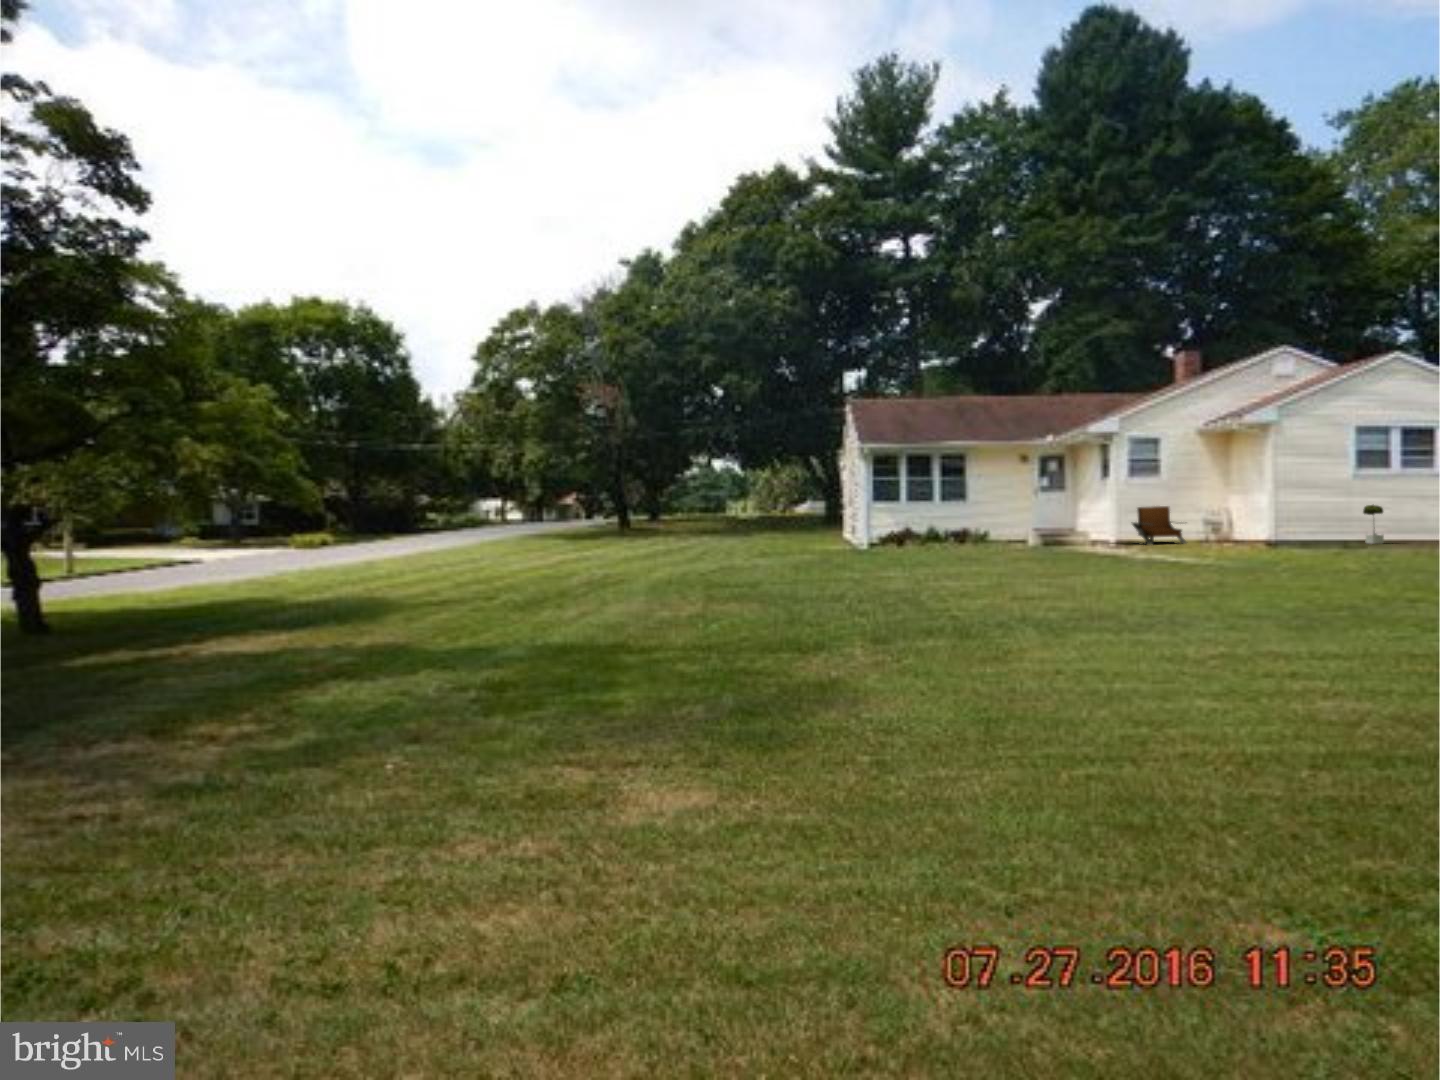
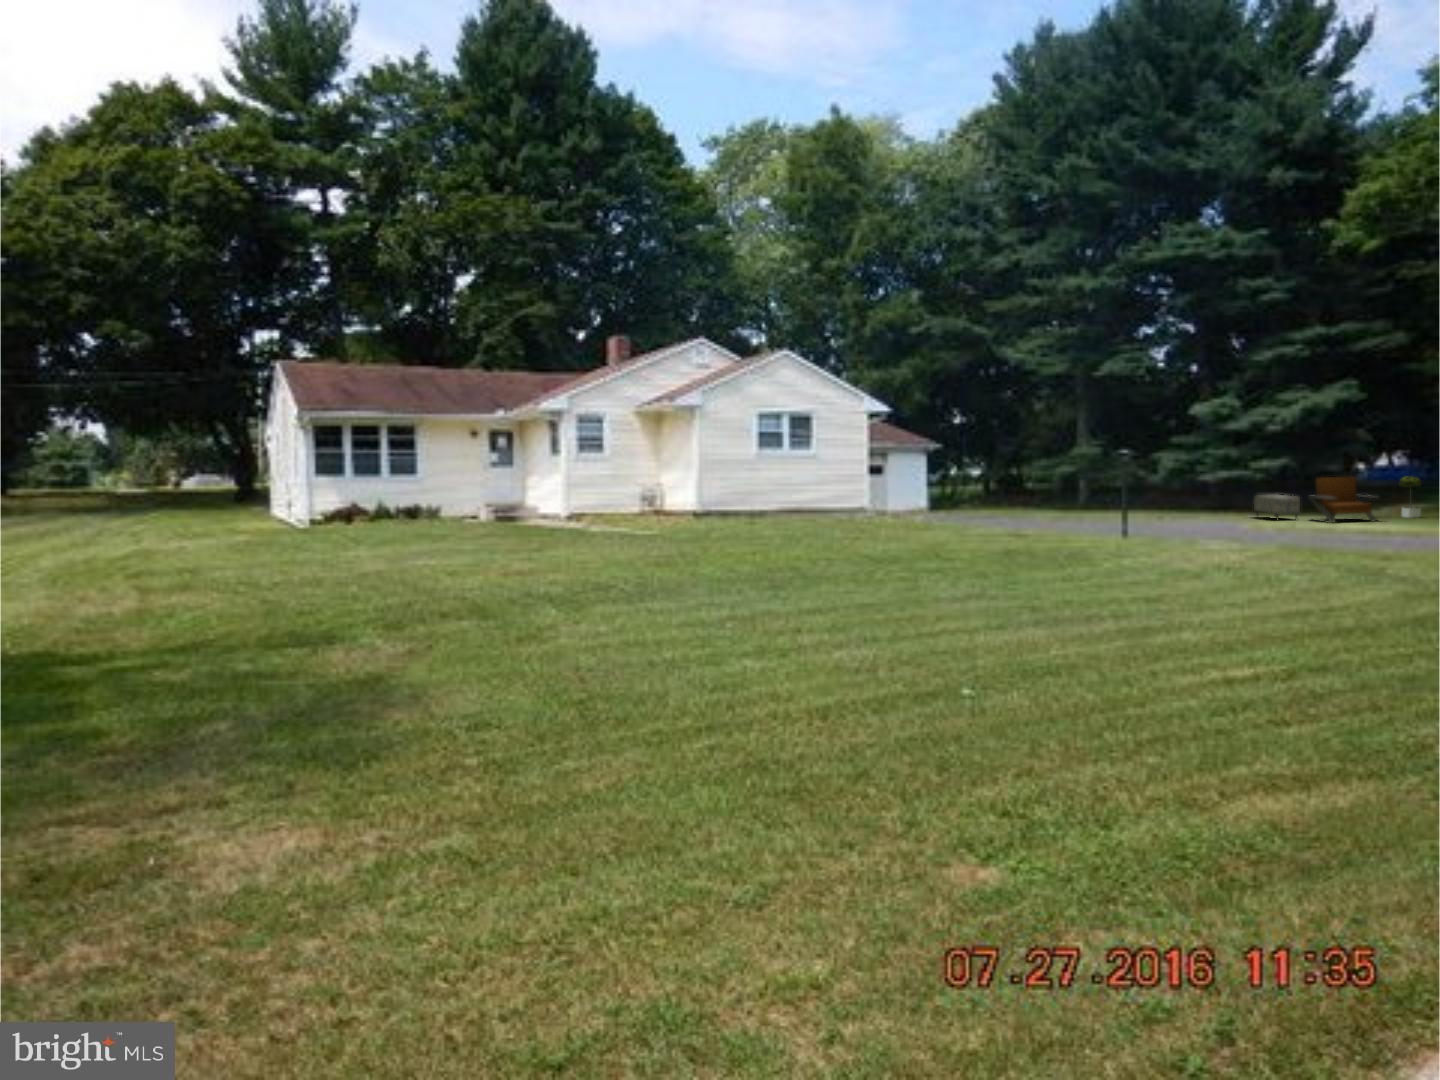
lounge chair: present [1132,506,1186,545] -> present [1309,477,1377,523]
bench: none [1226,522,1269,547] -> present [1254,495,1300,519]

